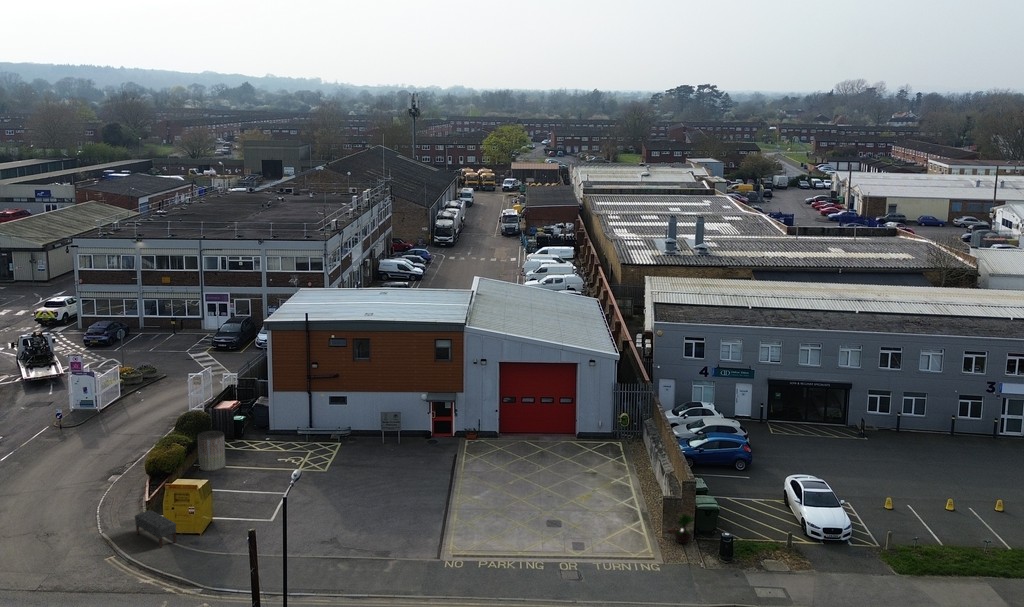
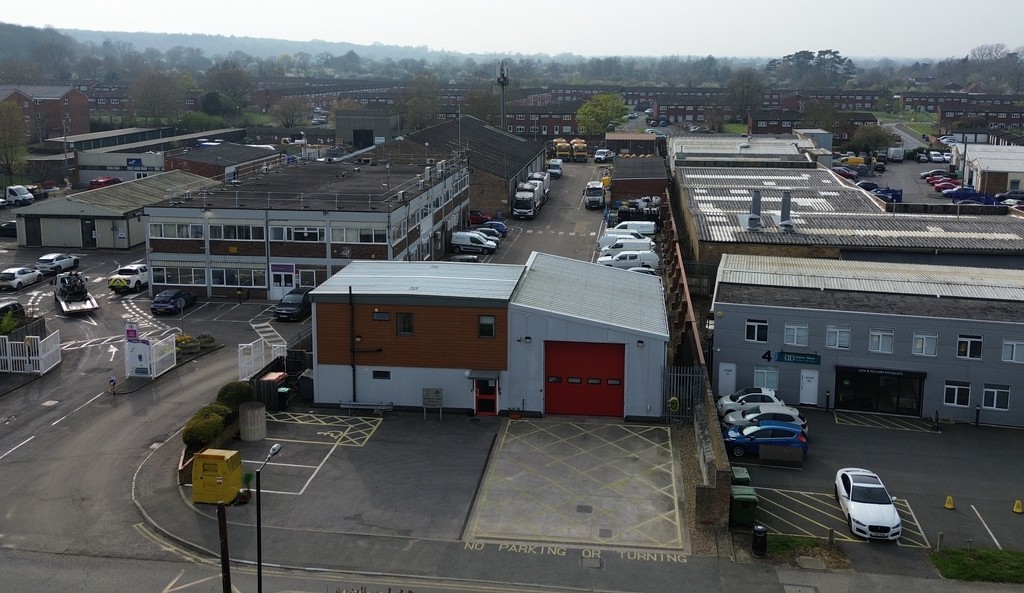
bench: present [135,510,176,548] -> present [759,445,803,470]
potted tree: present [675,514,693,543] -> present [237,472,254,502]

